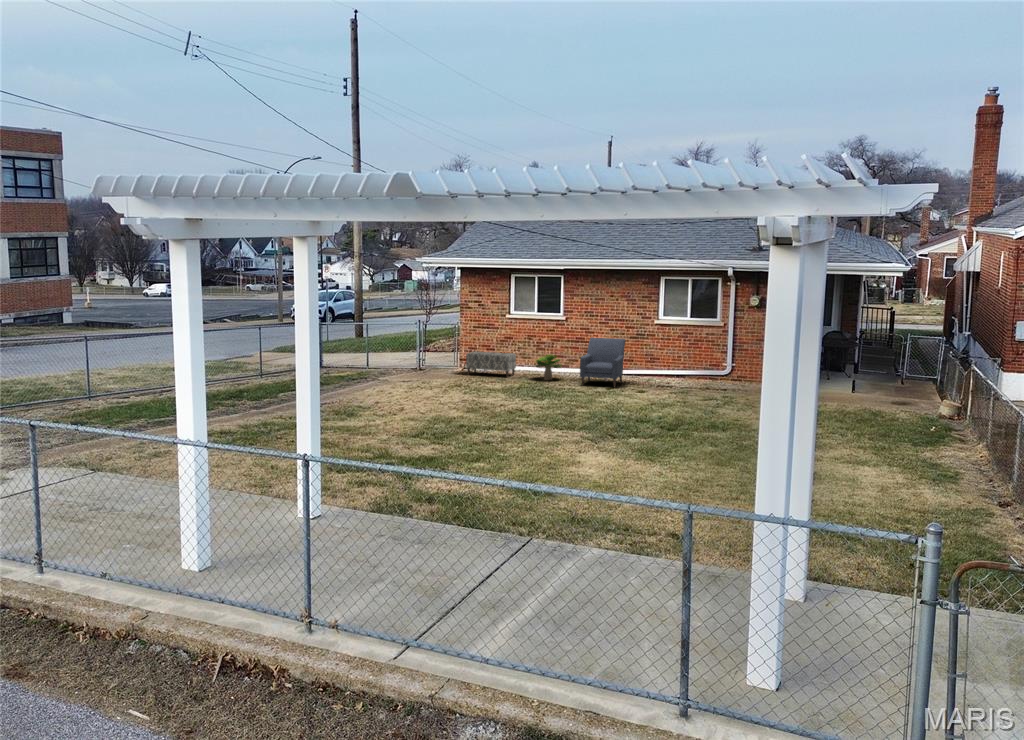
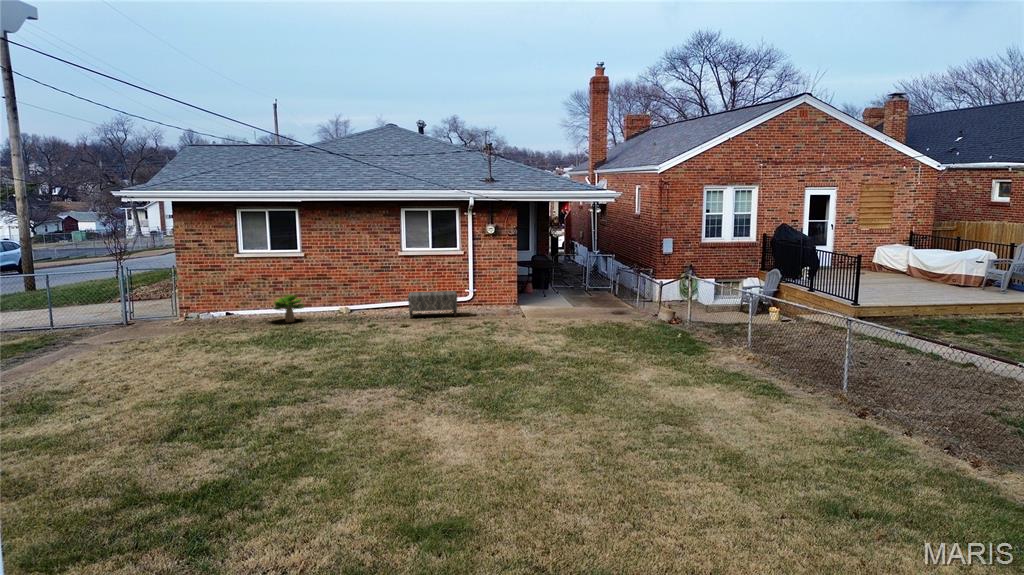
chair: present [580,338,626,387] -> none [329,273,370,325]
bench: present [466,351,516,377] -> present [408,291,457,318]

